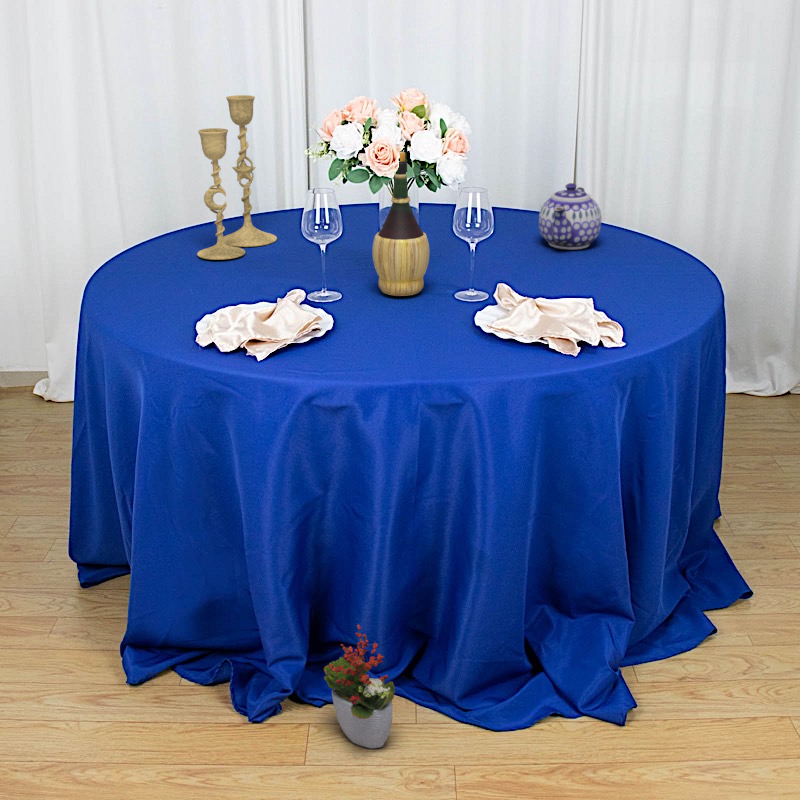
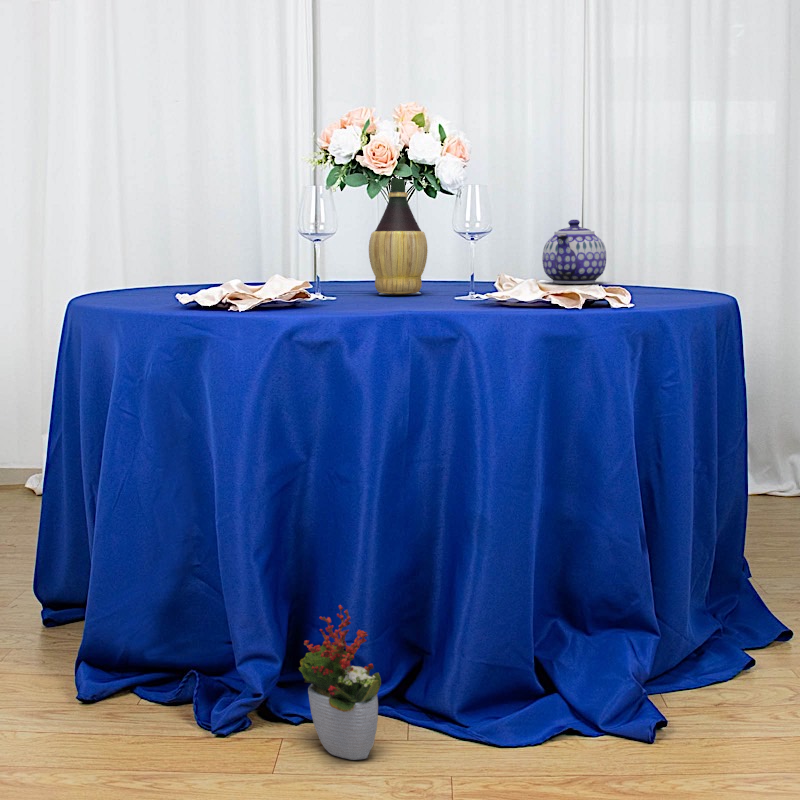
candlestick: present [197,95,277,260] -> none [194,138,277,287]

